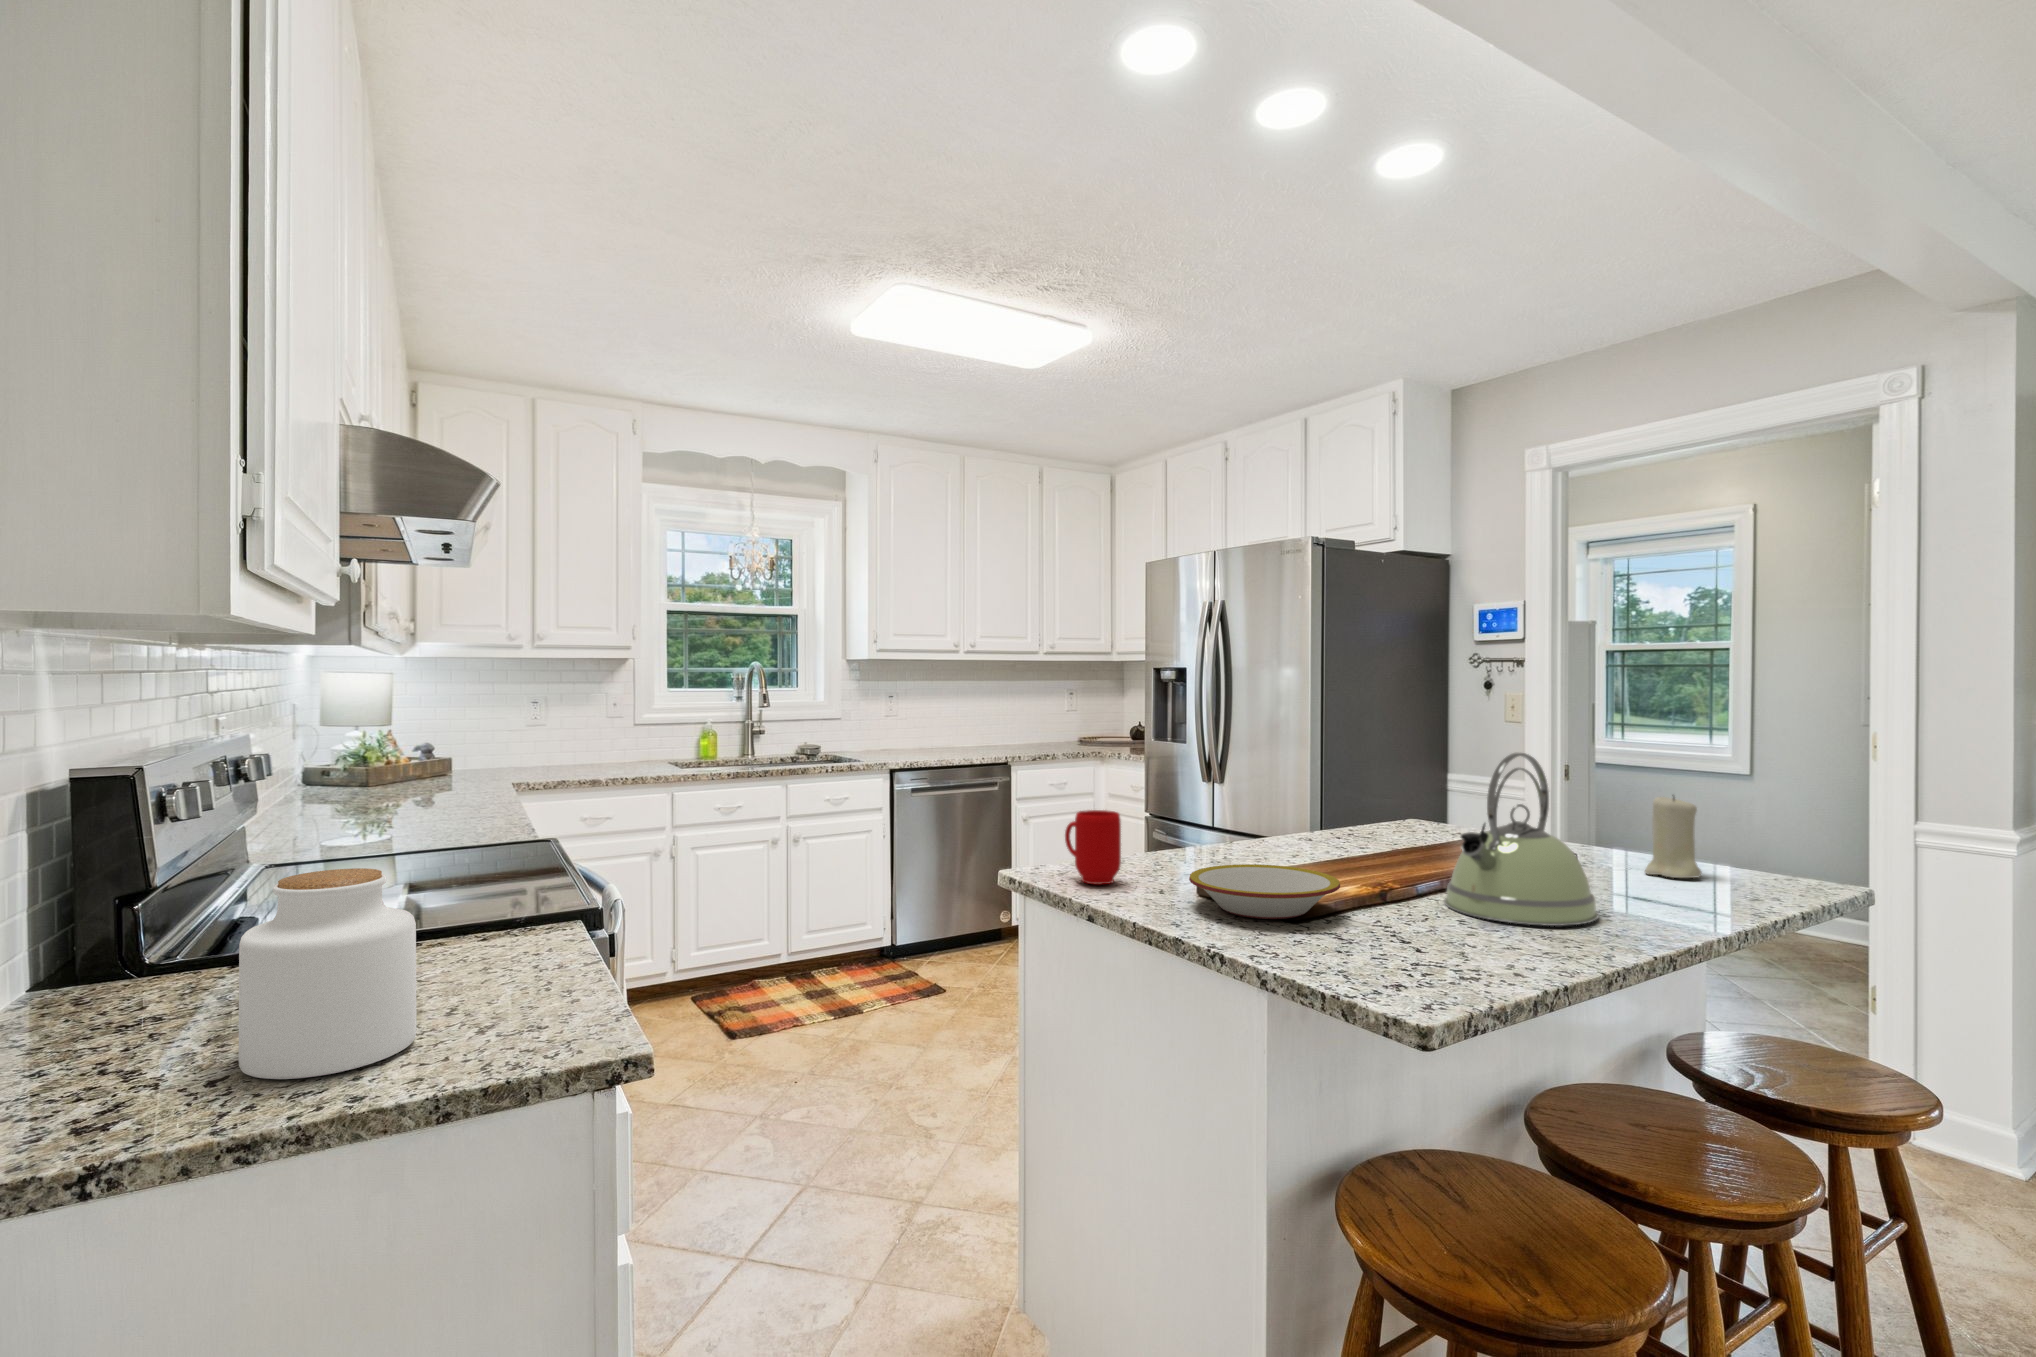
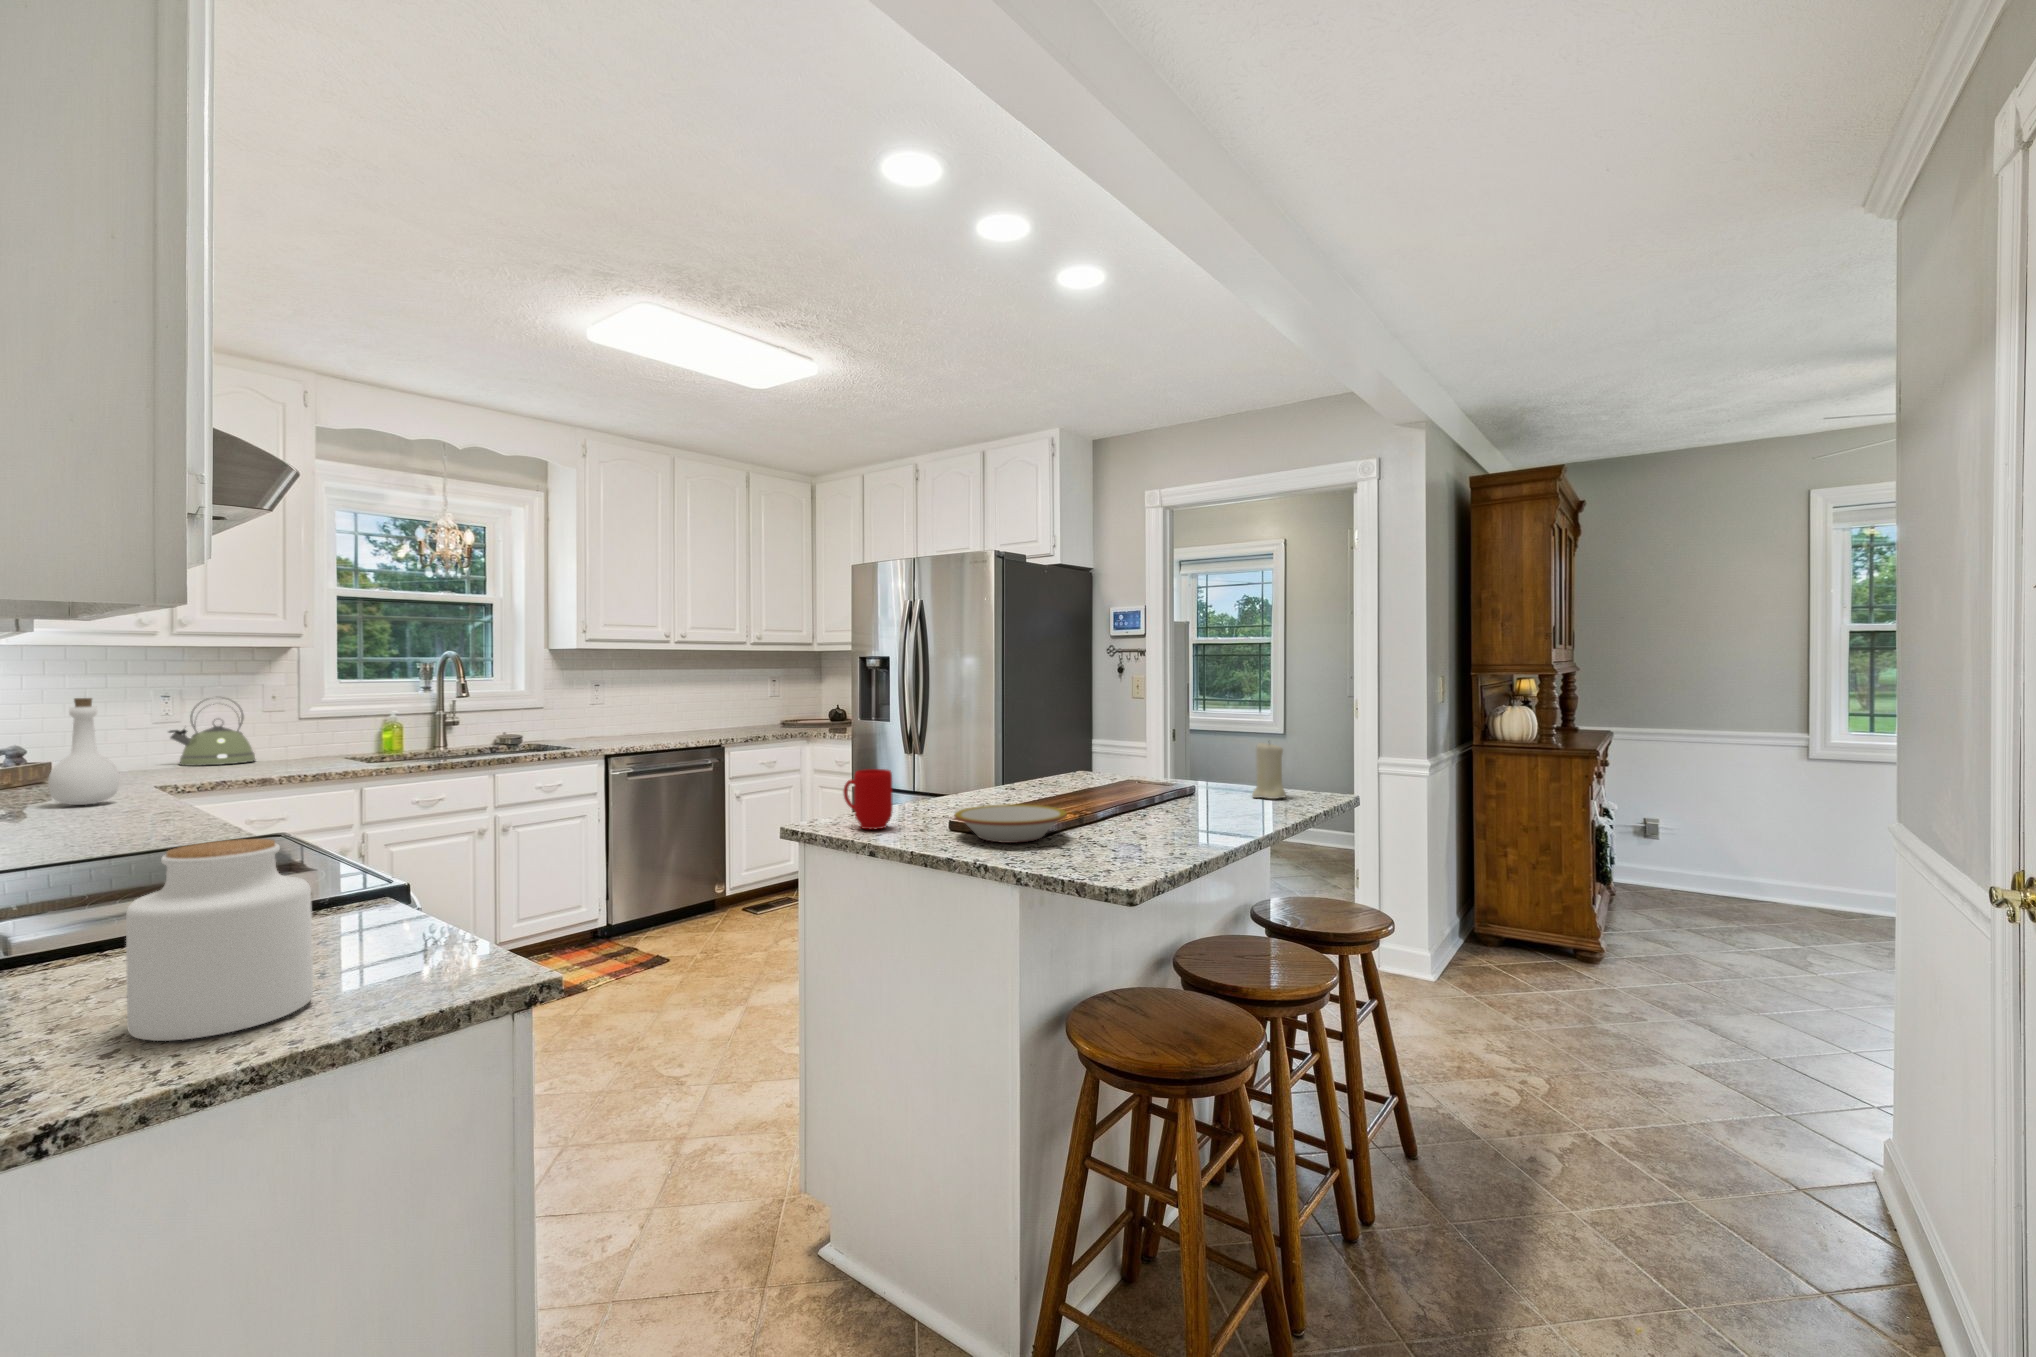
bottle: none [413,705,465,800] -> present [48,698,120,805]
kettle: present [1444,753,1599,926] -> present [169,696,255,766]

